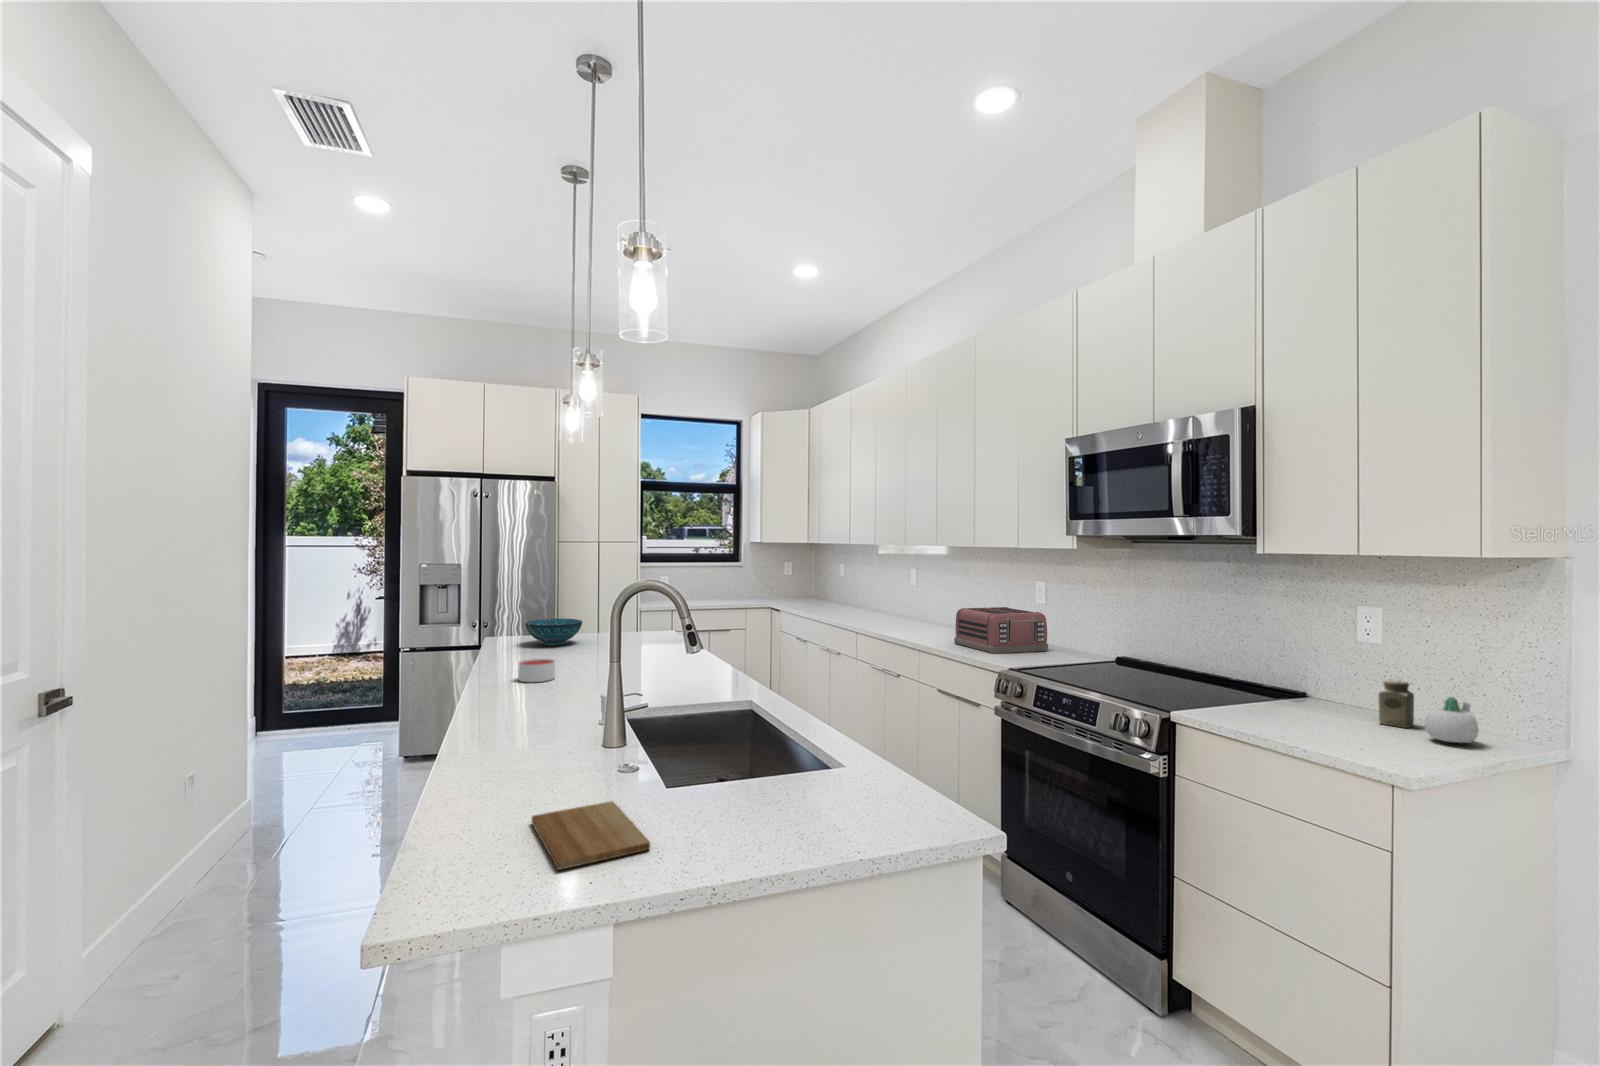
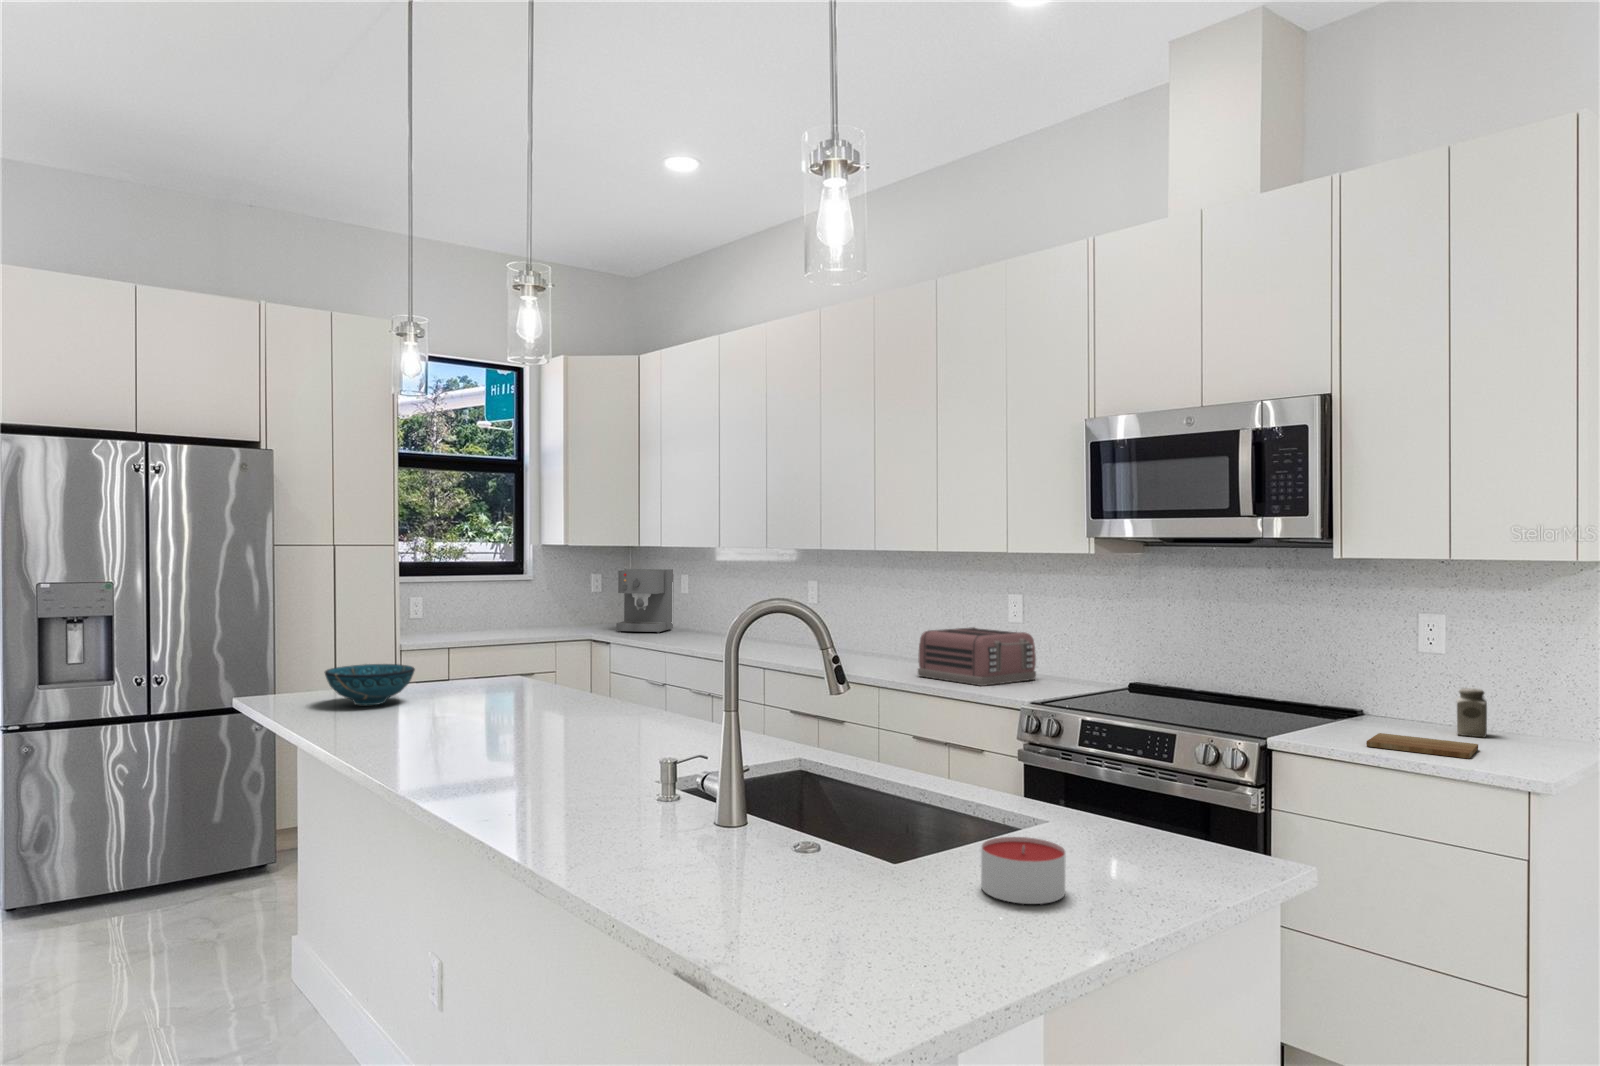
coffee maker: none [796,558,838,604] -> present [616,569,673,633]
candle: present [518,659,555,682] -> present [981,837,1065,904]
succulent planter: present [1425,697,1479,743] -> none [1513,701,1562,748]
cutting board: present [532,801,650,870] -> present [1367,733,1478,759]

